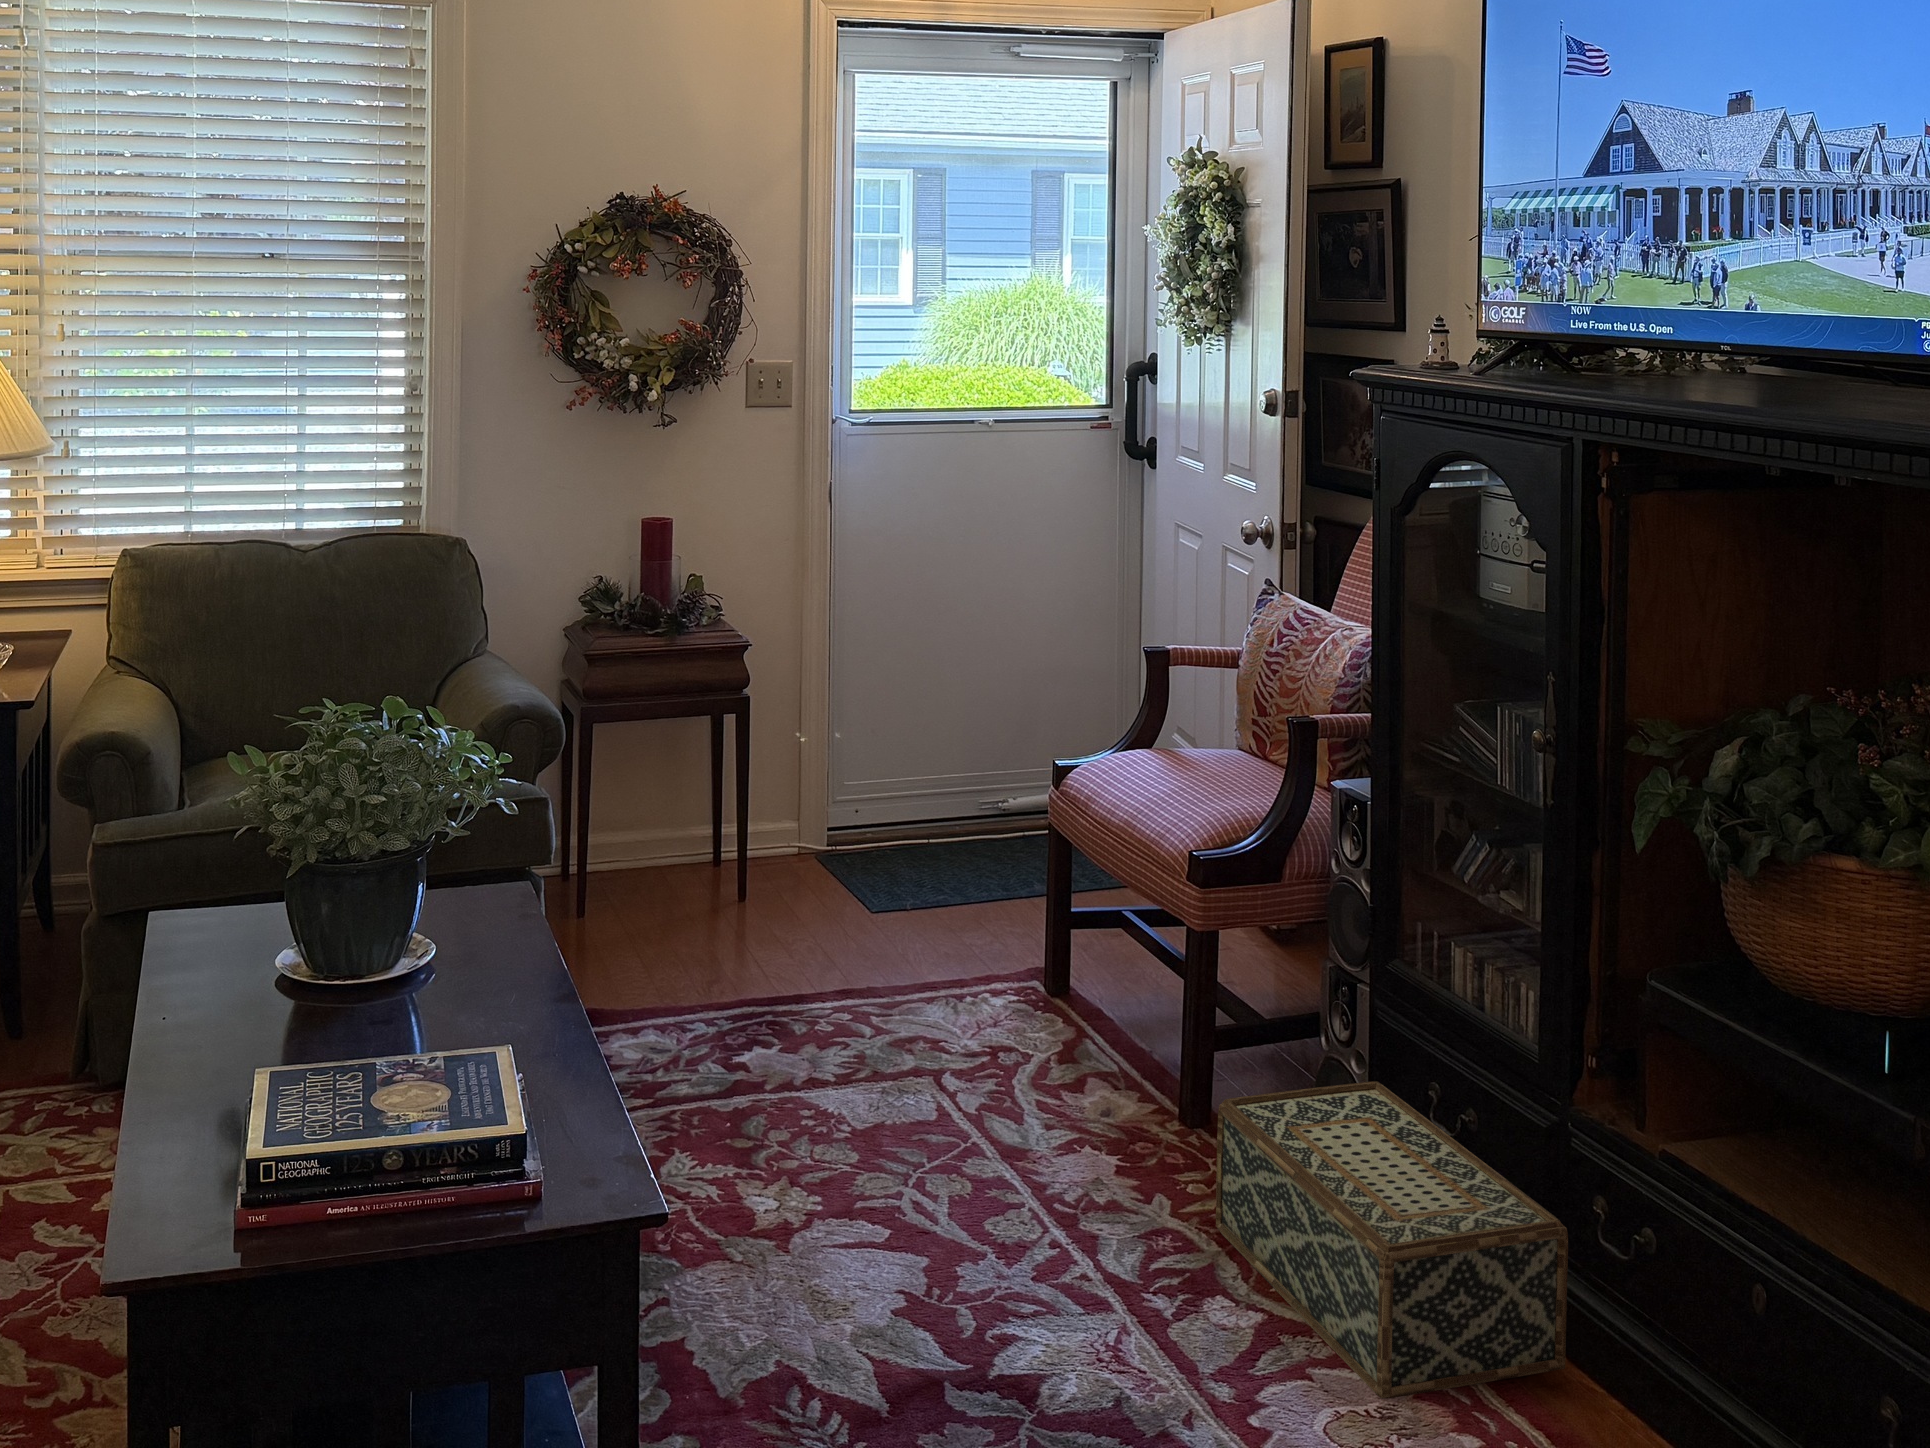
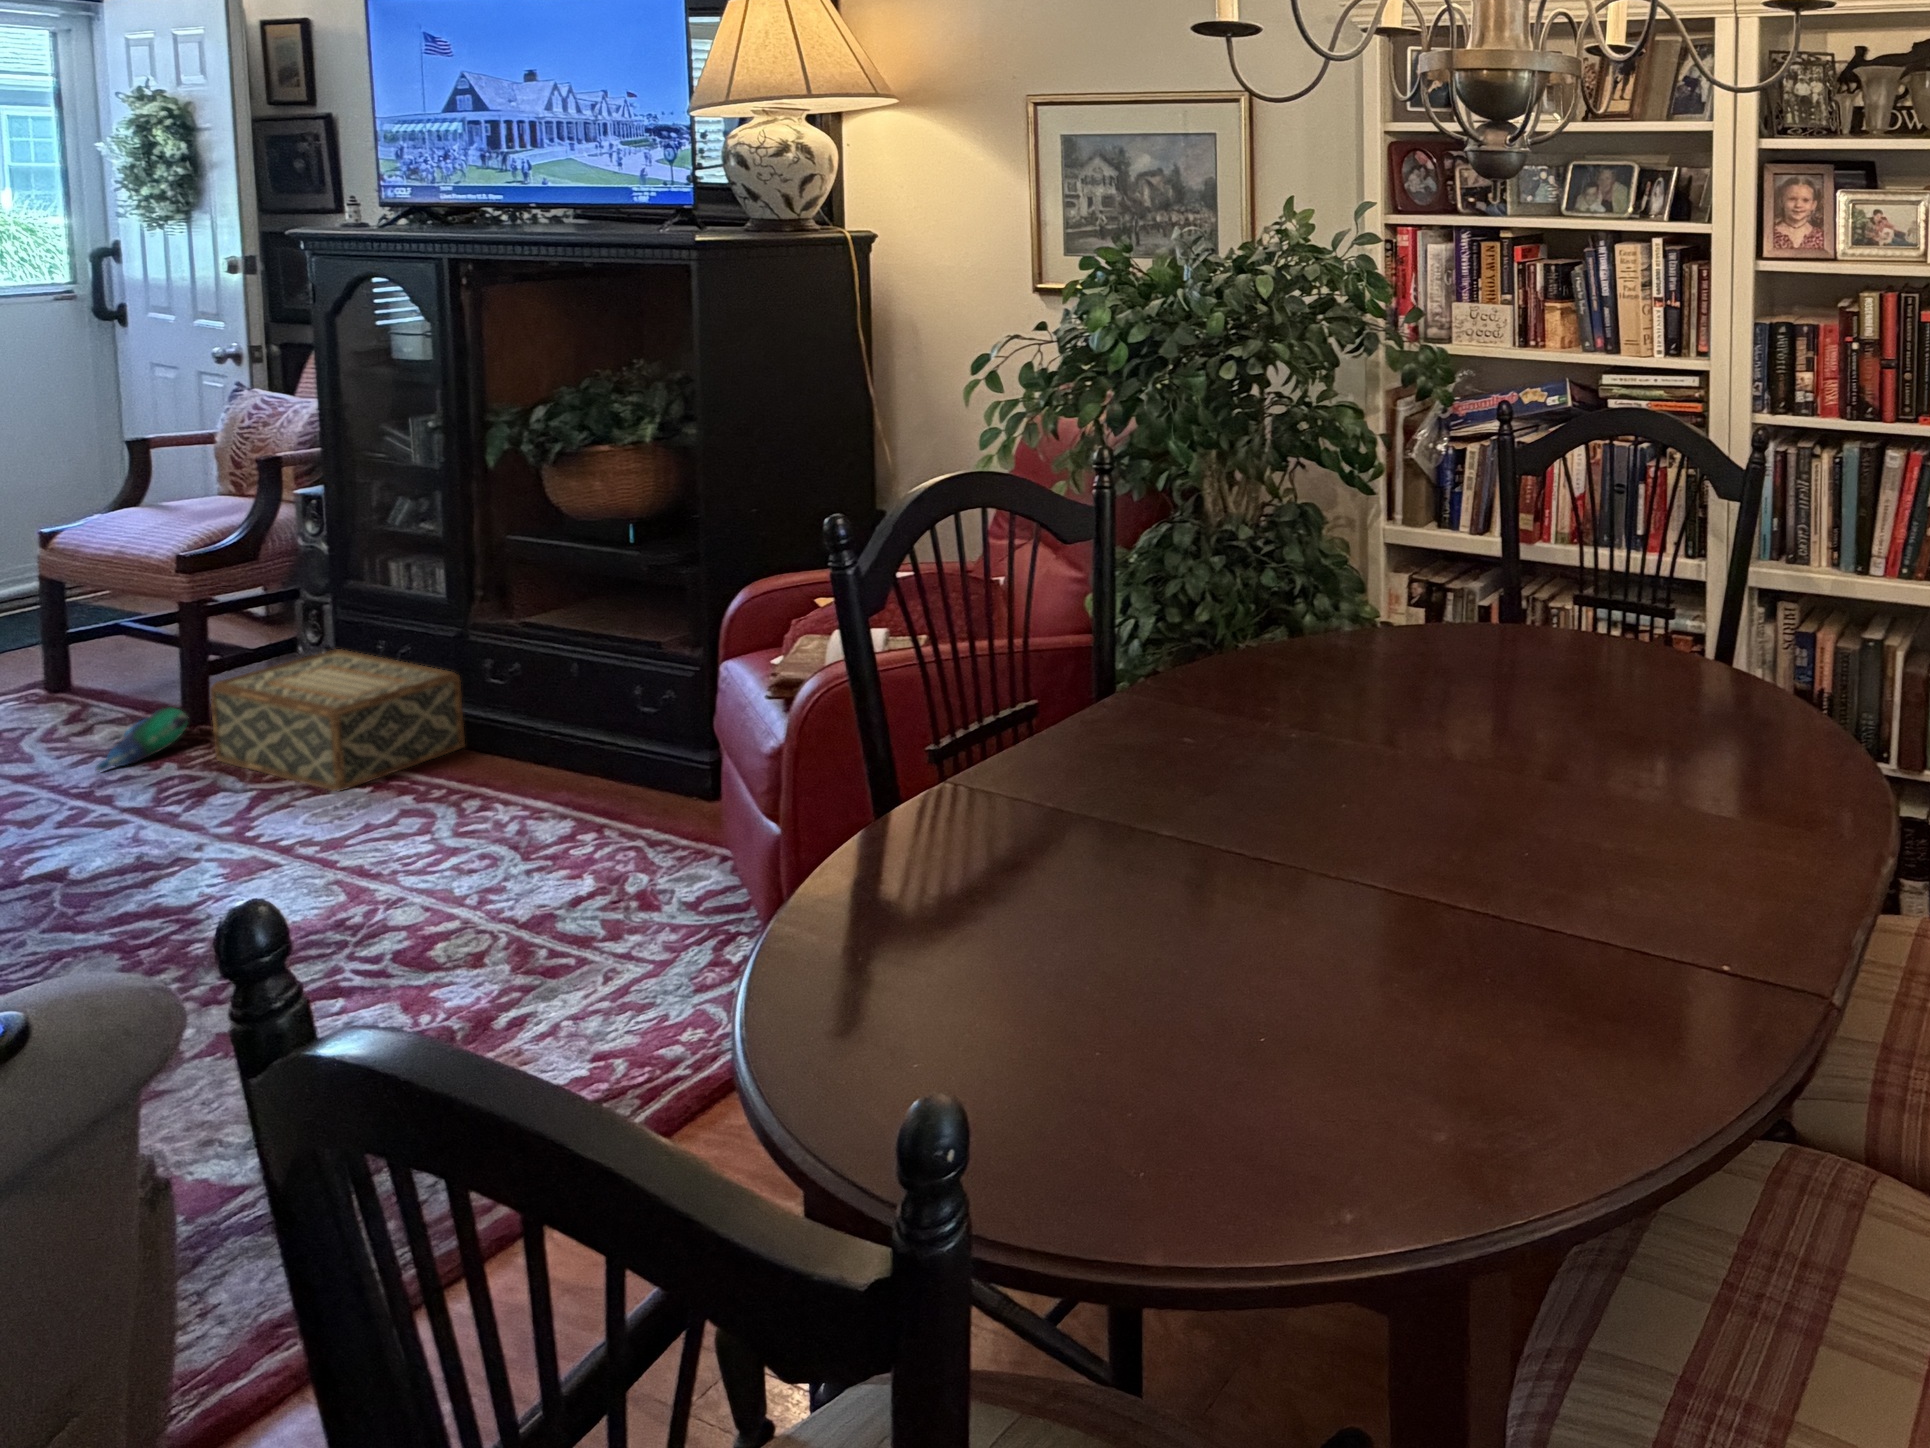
plush toy: none [1079,1097,1186,1184] -> present [96,707,188,772]

